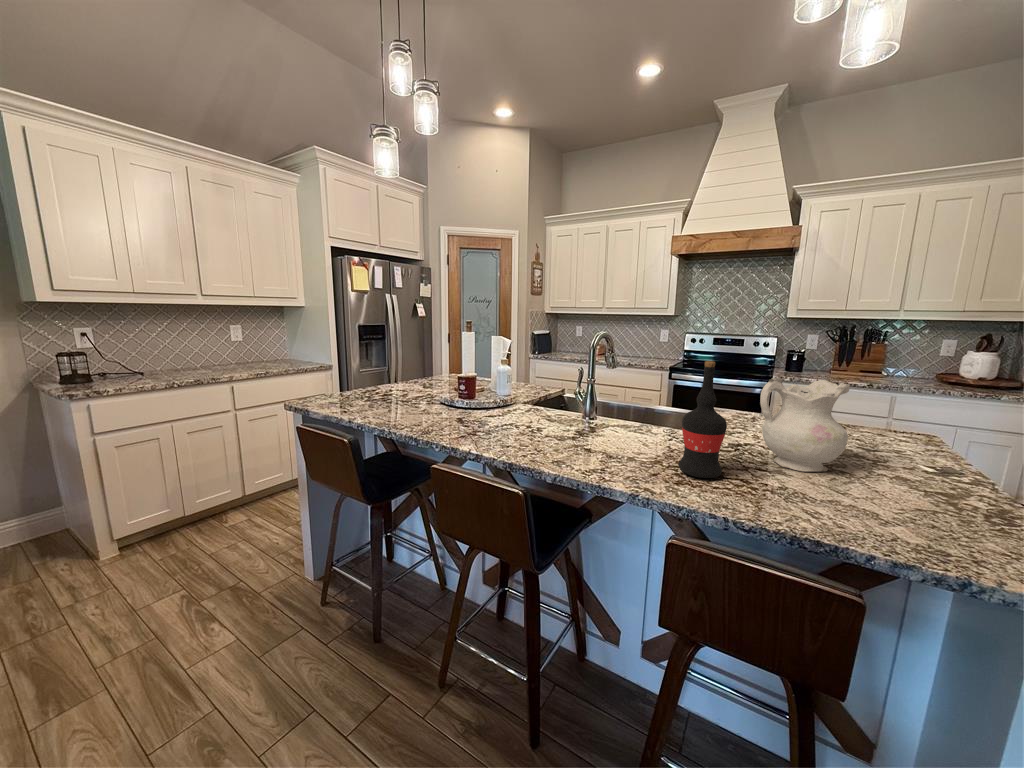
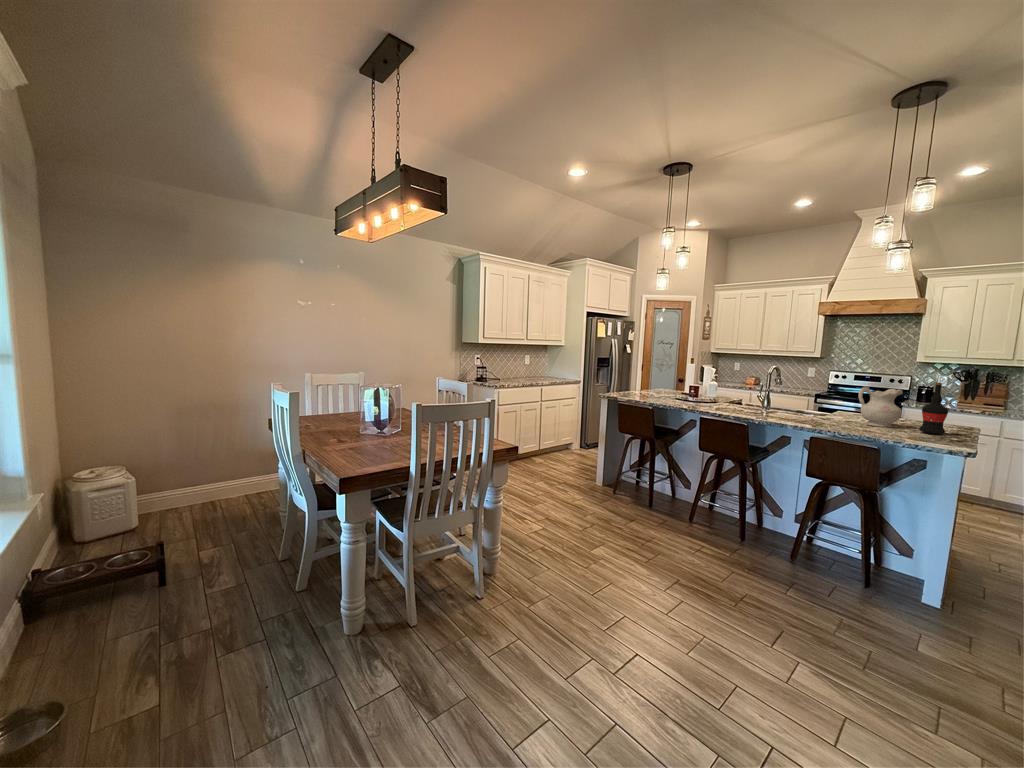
wine bottle: present [678,361,727,478] -> present [919,383,948,434]

